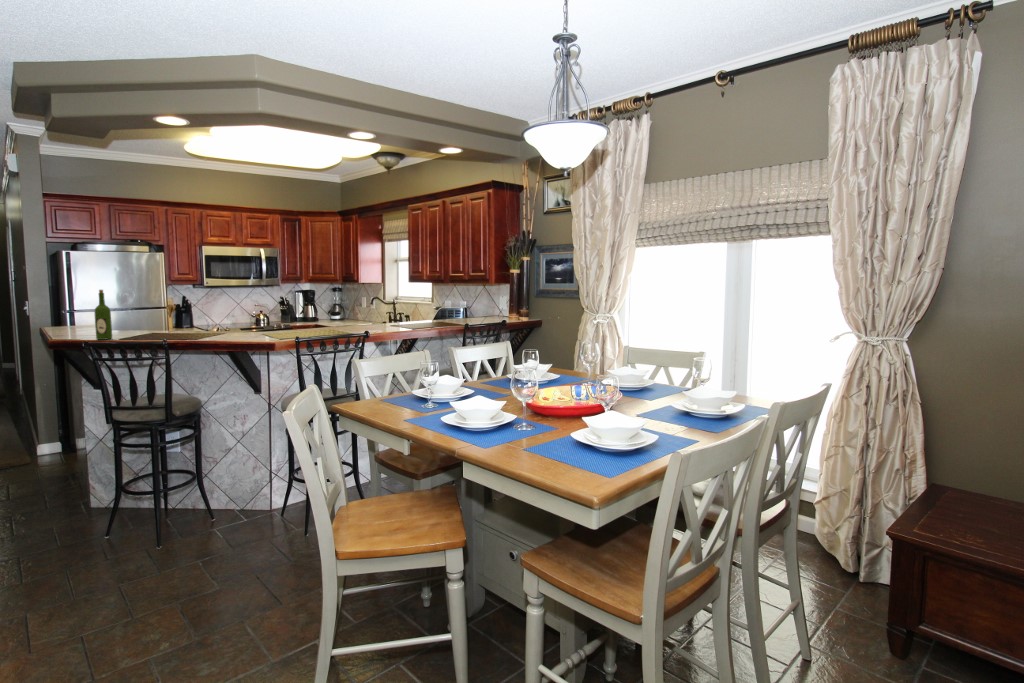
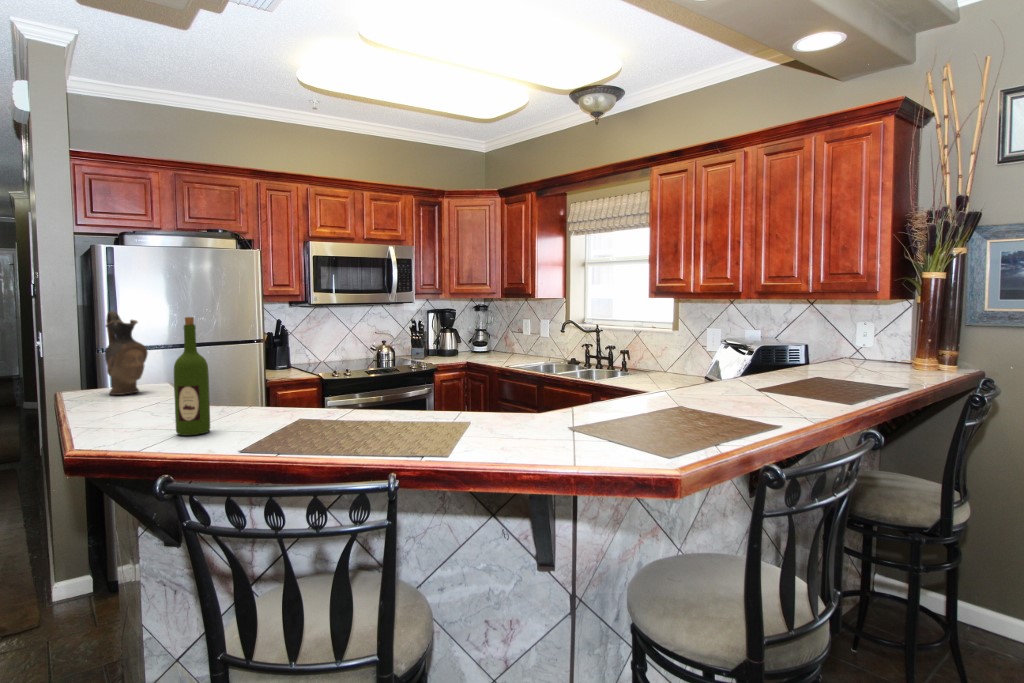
ceramic pitcher: none [65,288,88,331] -> present [105,311,148,395]

